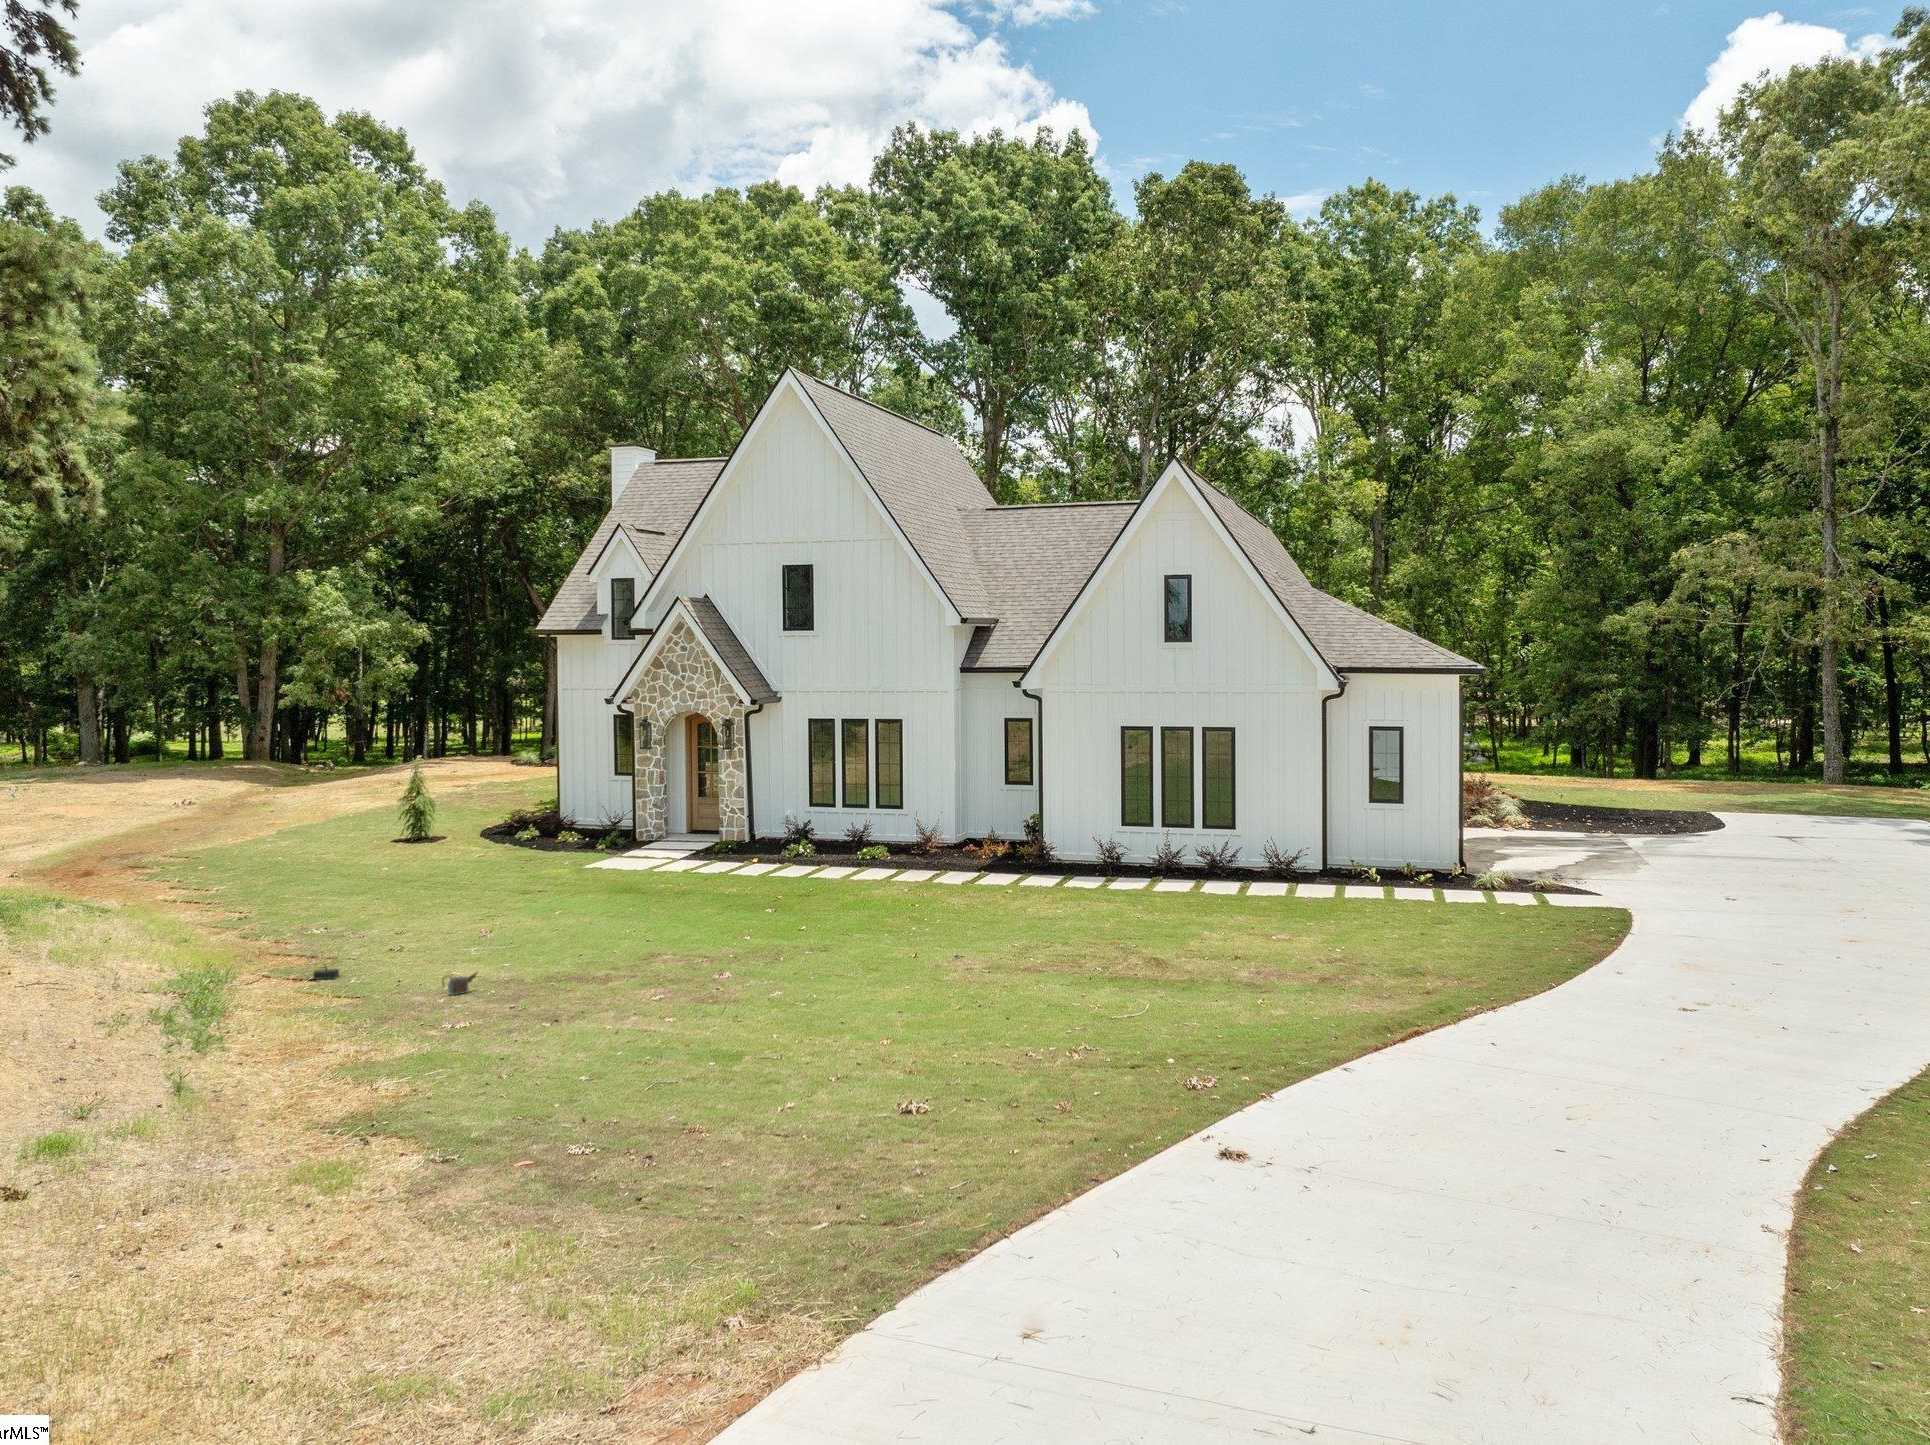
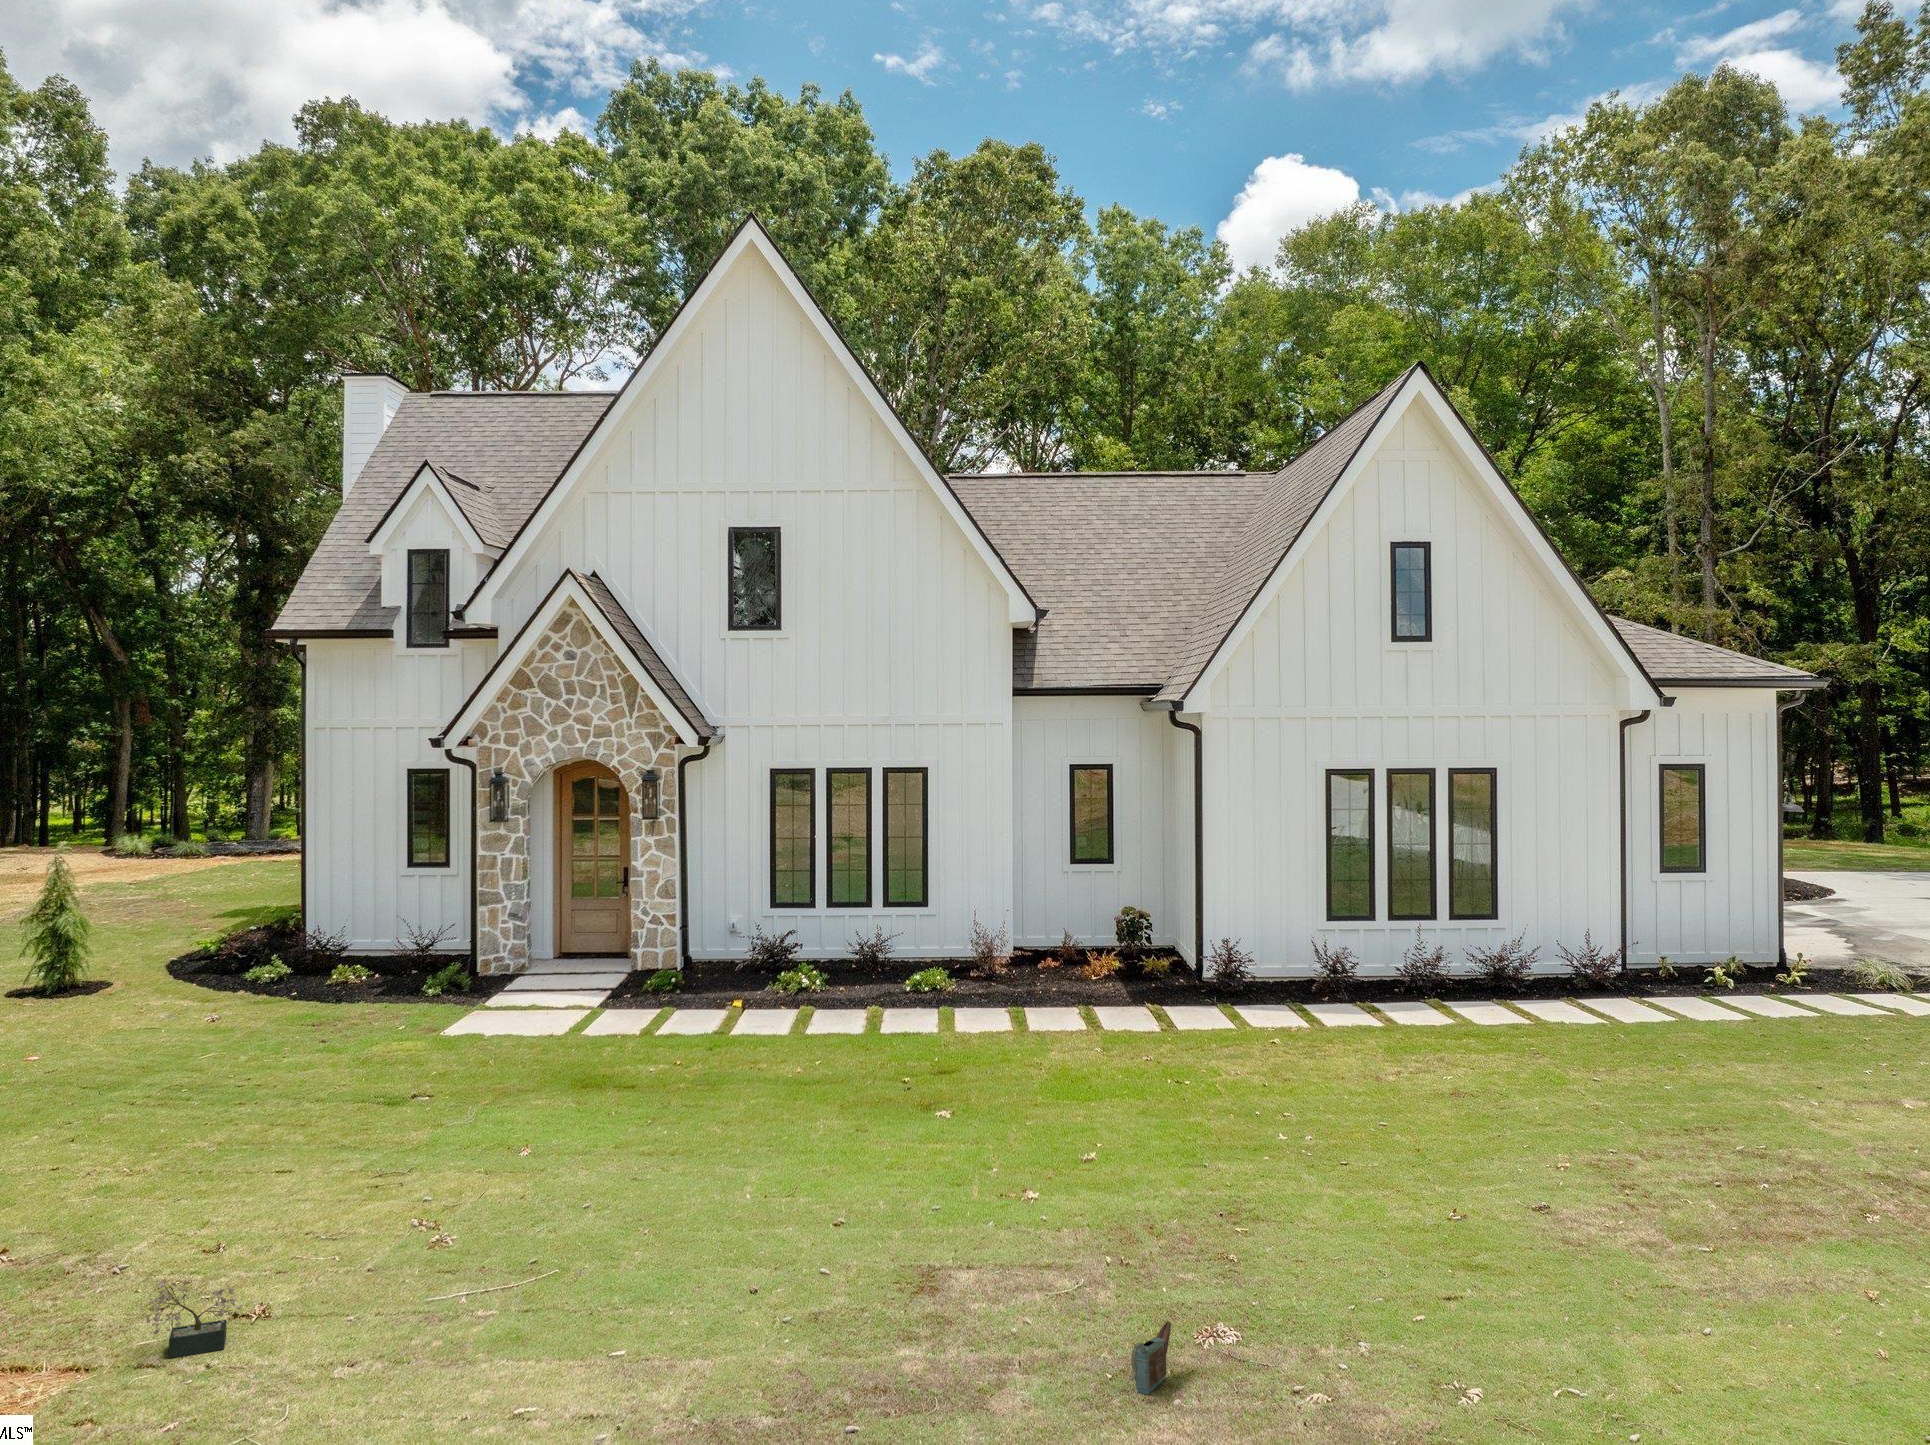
watering can: present [442,972,477,995] -> present [1131,1321,1171,1394]

